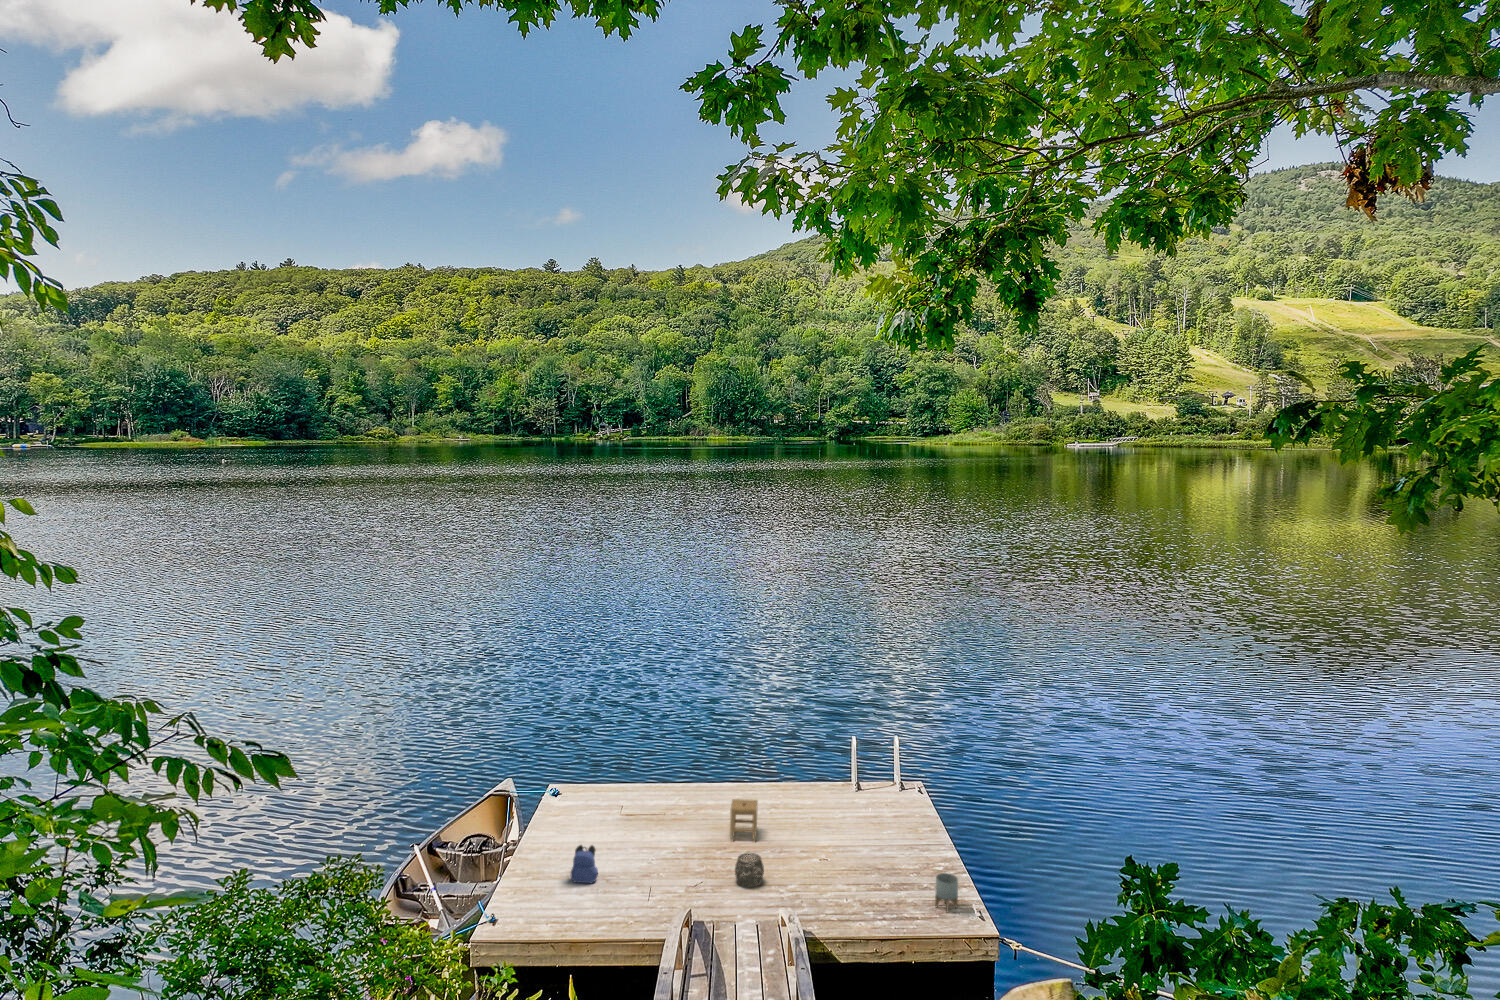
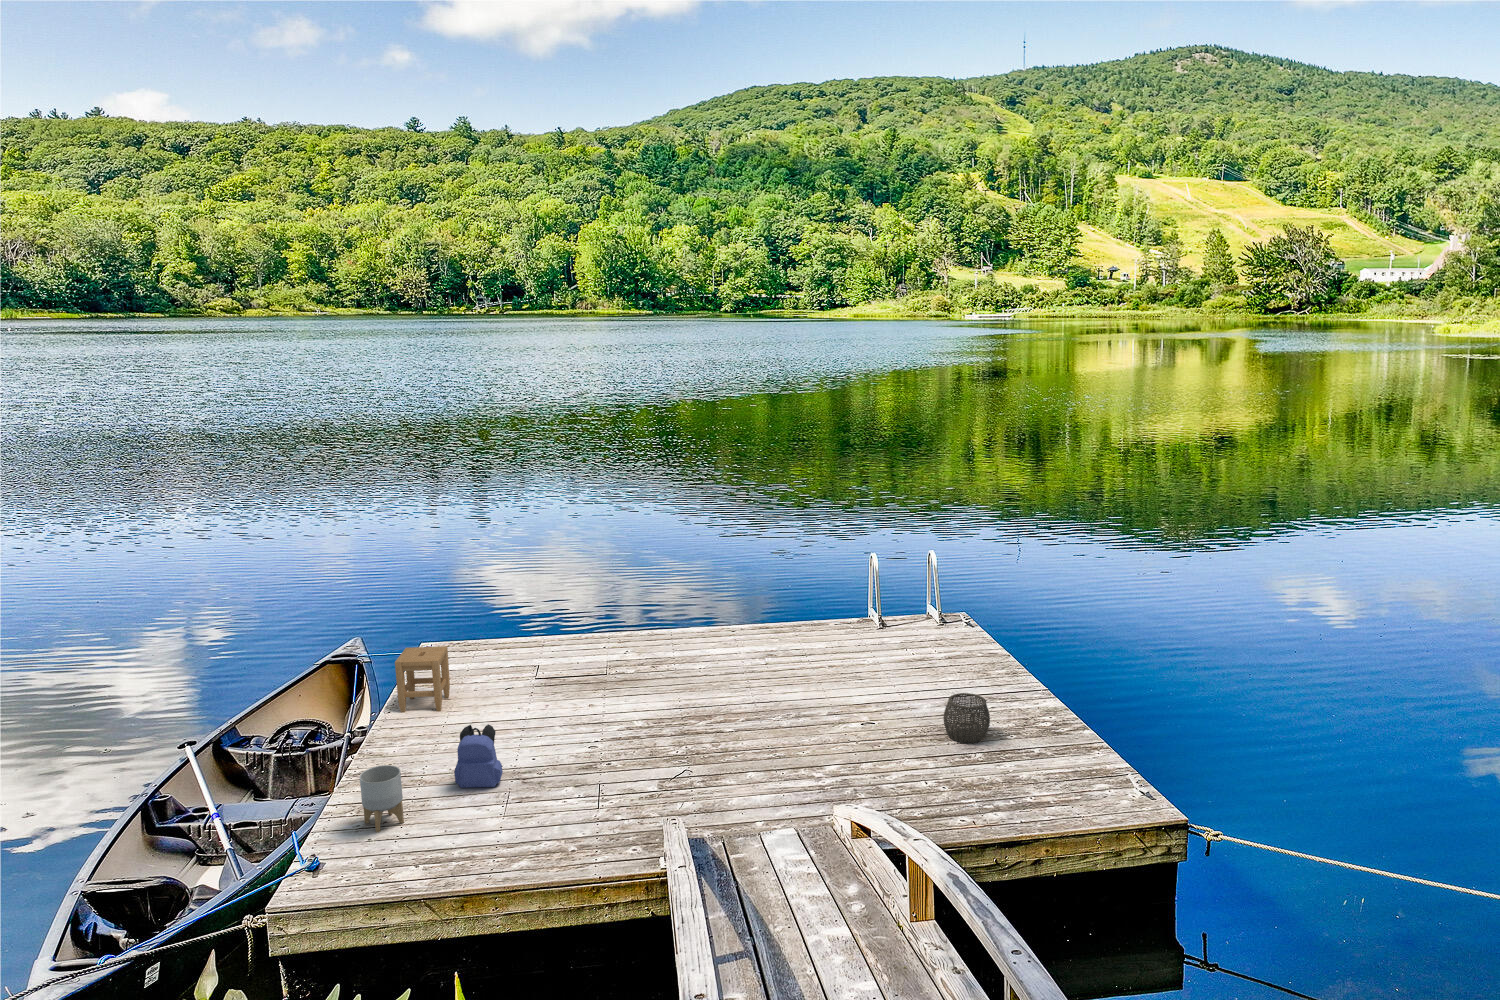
stool: present [730,799,758,842] -> present [395,646,450,713]
woven basket: present [735,853,764,886] -> present [943,693,990,743]
planter: present [935,873,958,912] -> present [360,765,404,832]

